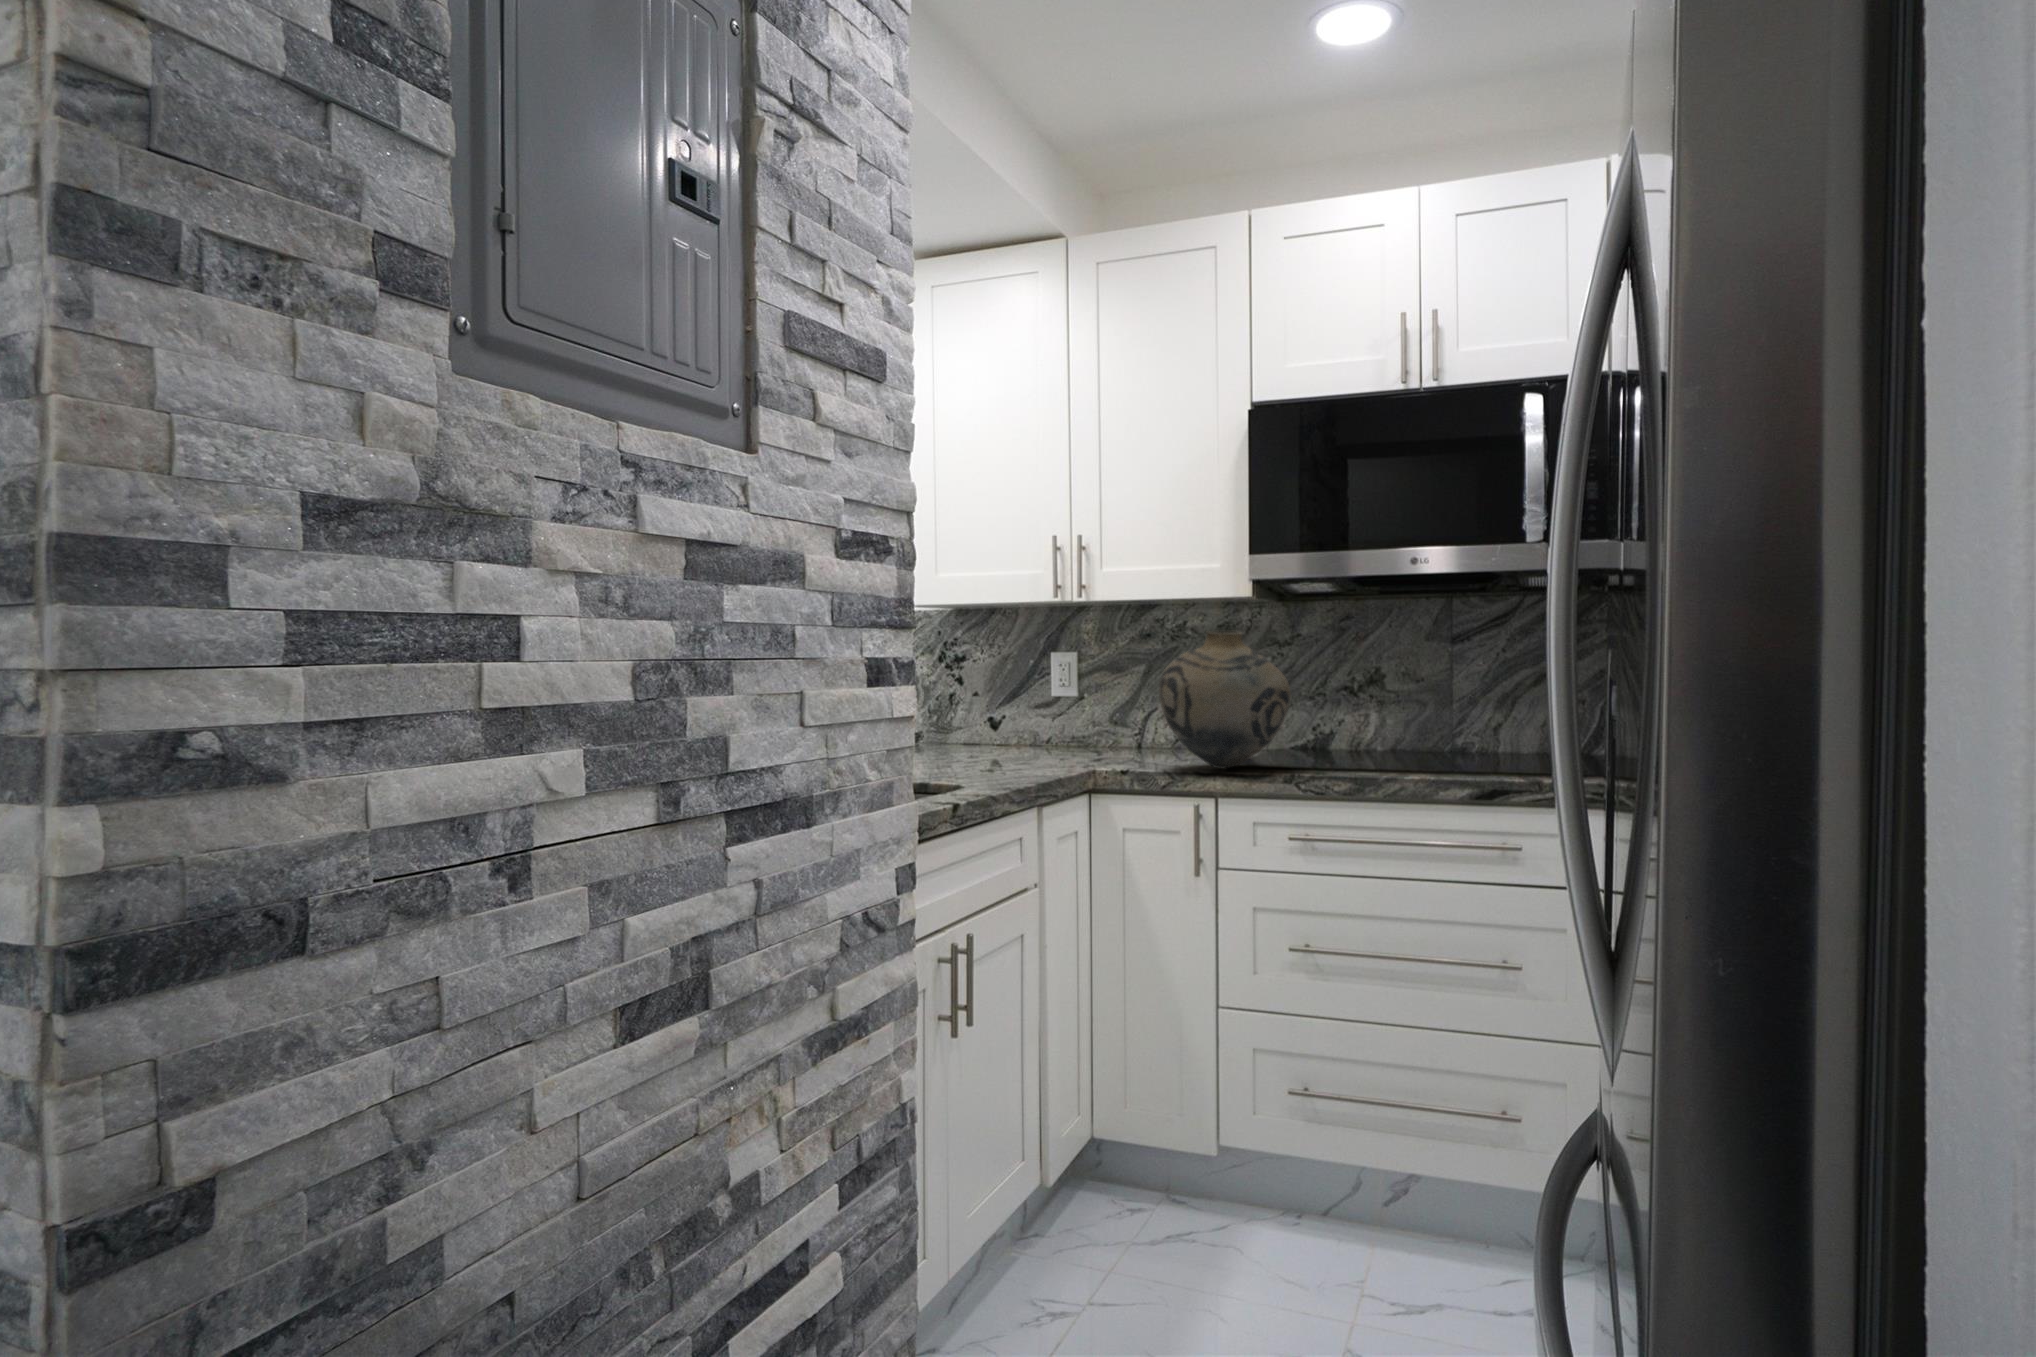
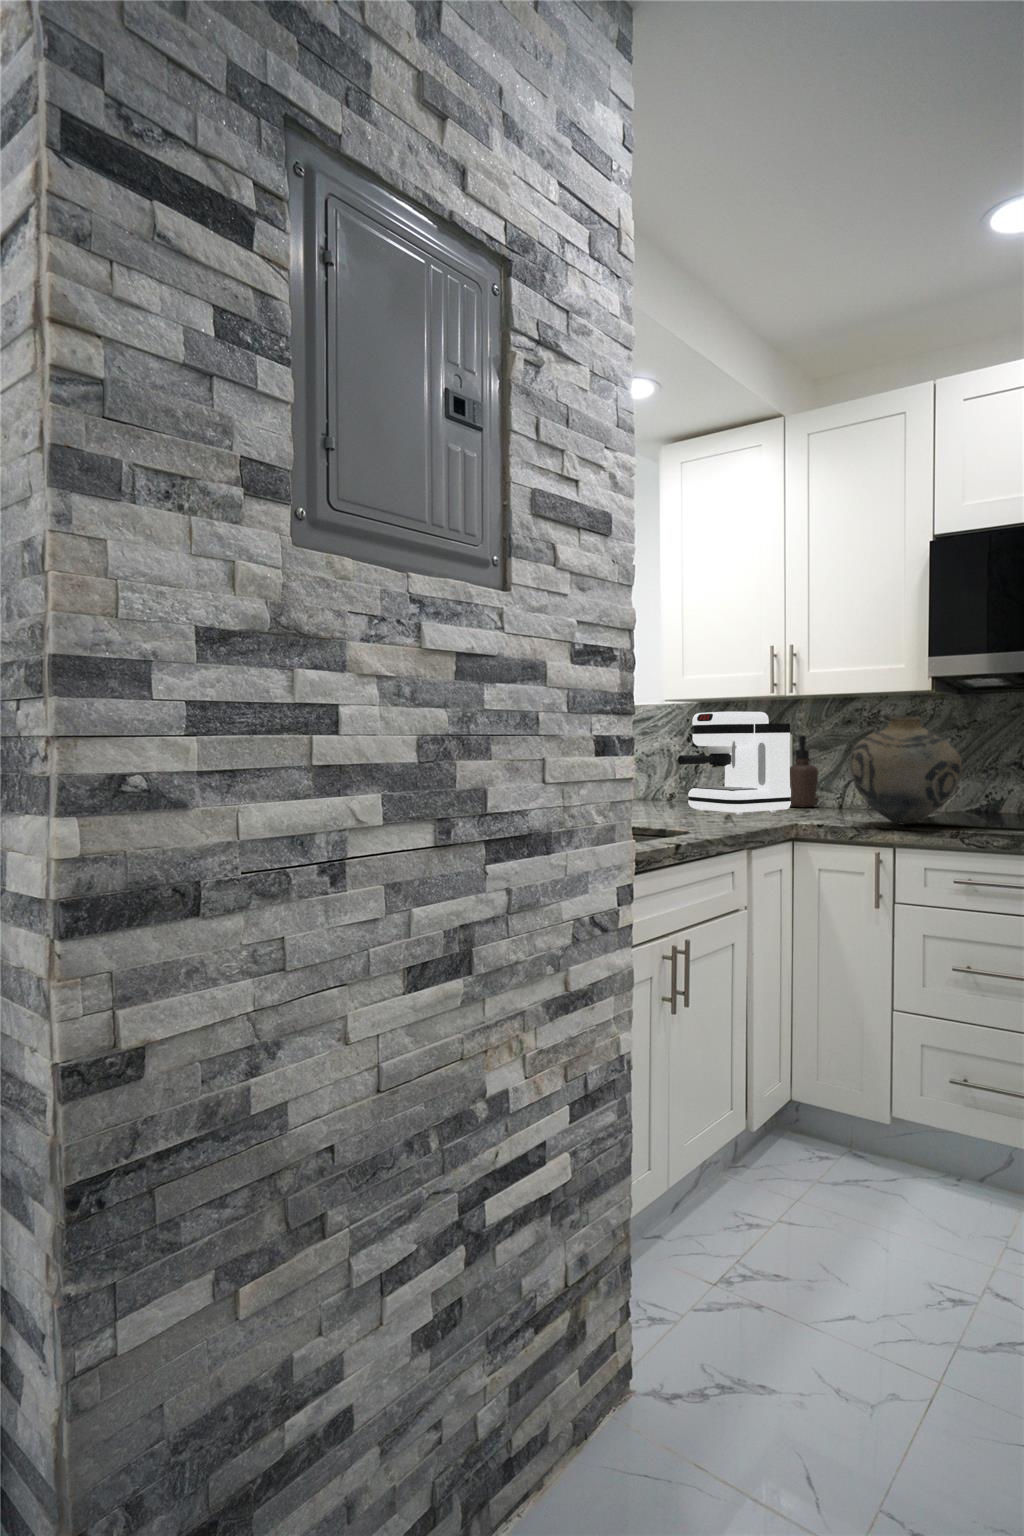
coffee maker: none [936,623,1082,761] -> present [678,712,791,815]
soap dispenser: none [1072,654,1113,749] -> present [790,735,819,807]

